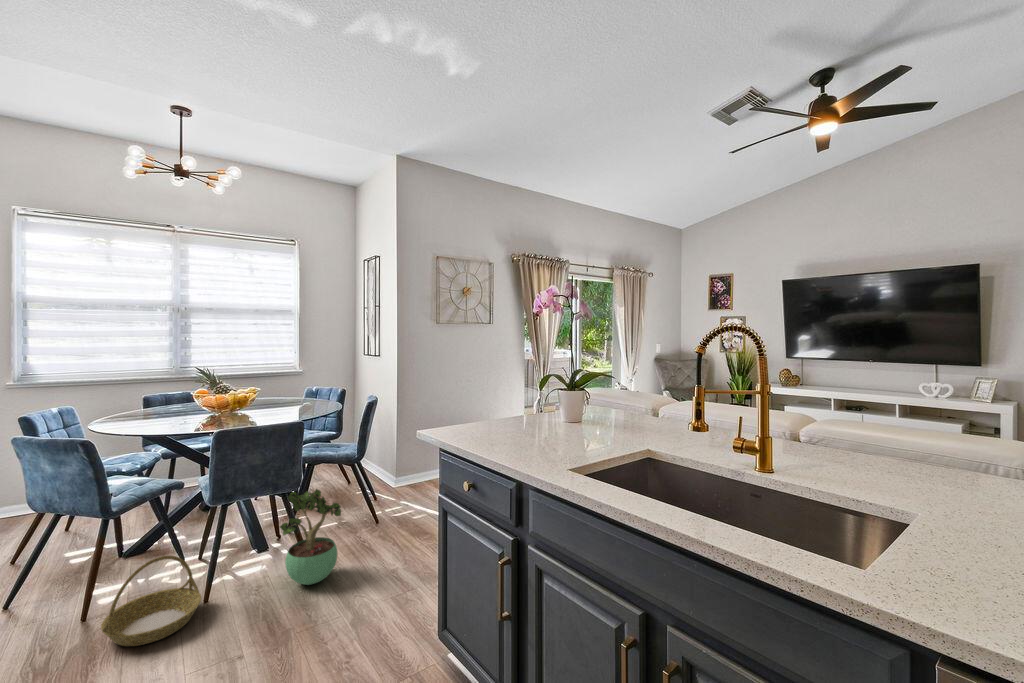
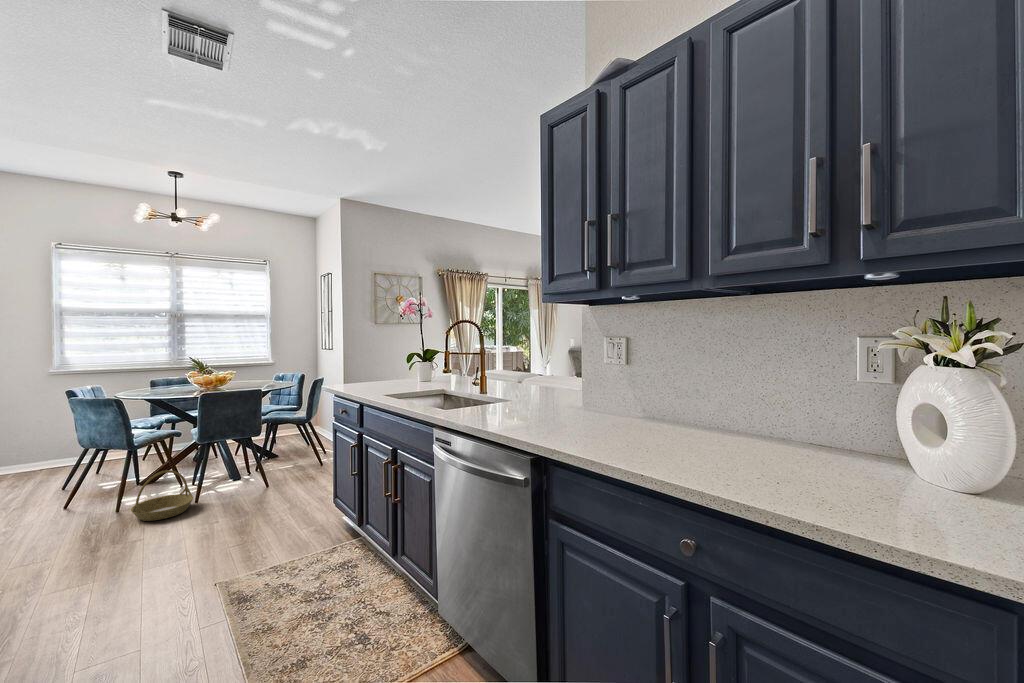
potted plant: present [280,489,341,585] -> none [245,432,287,494]

